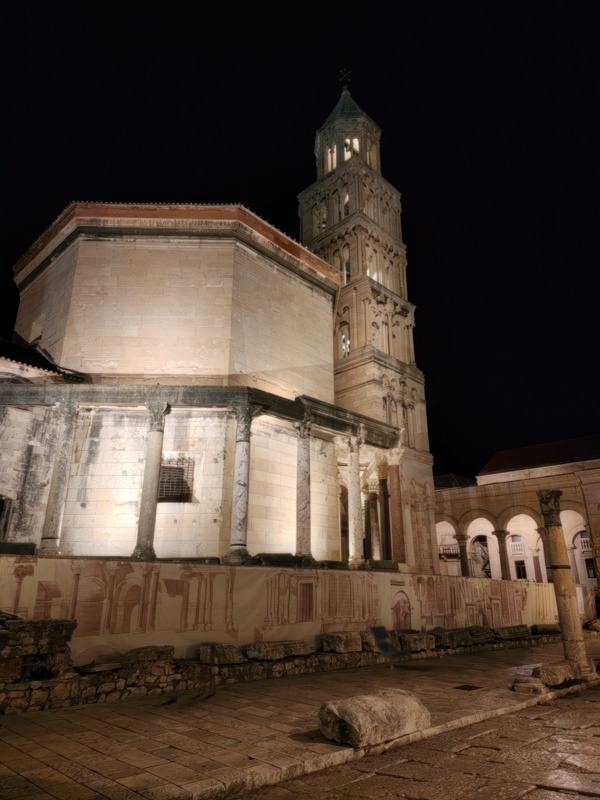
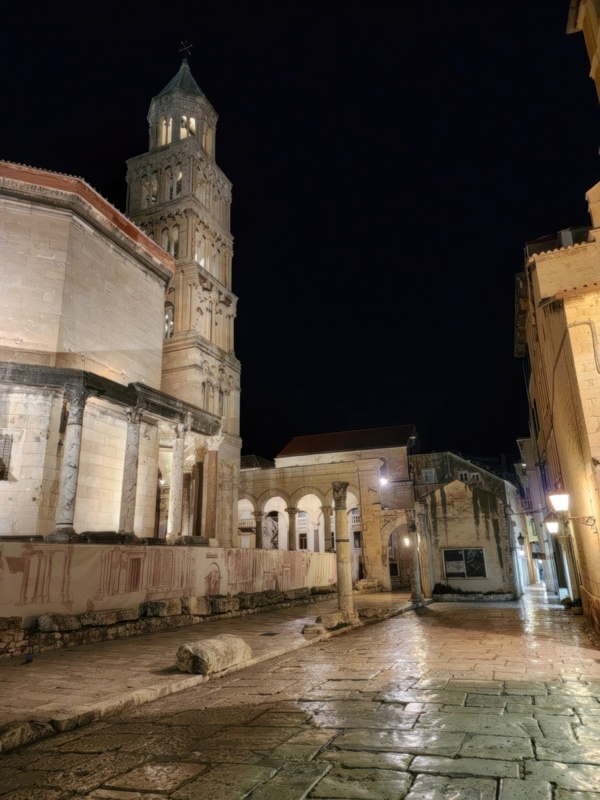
lounge chair: present [369,626,412,664] -> none [189,591,225,626]
stool: present [198,641,217,695] -> none [48,609,69,657]

